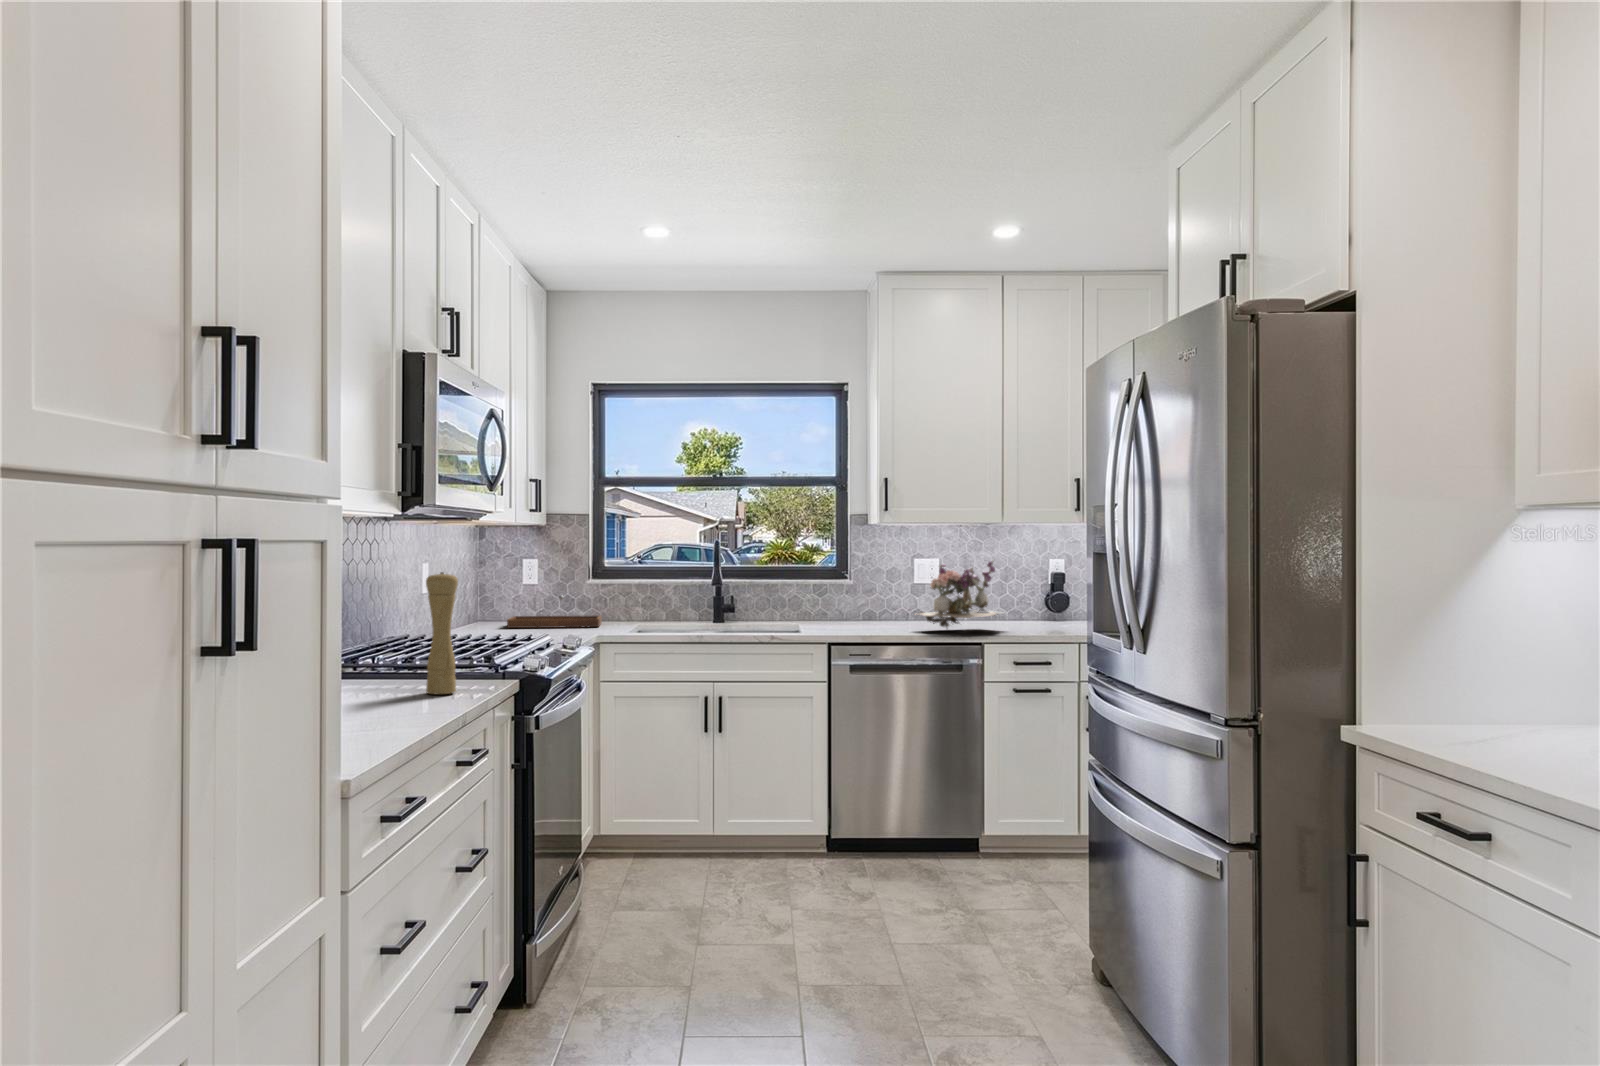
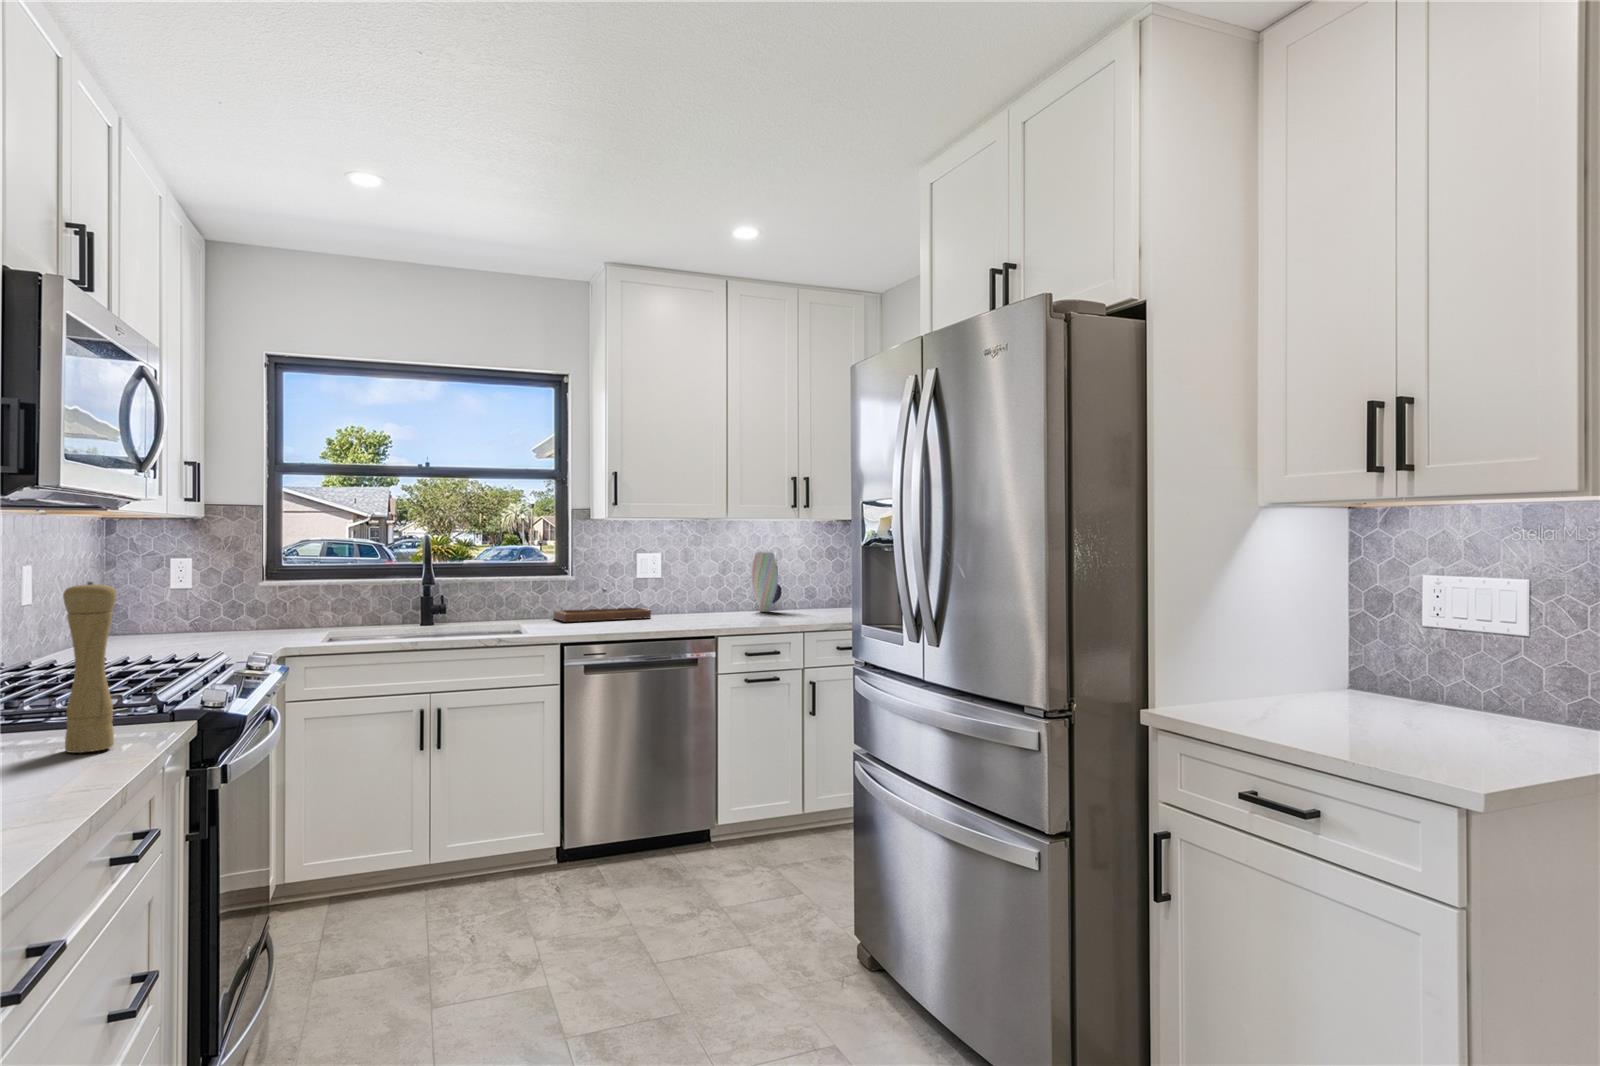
vase: none [1031,559,1060,621] -> present [751,552,778,612]
flower arrangement: present [915,561,996,628] -> none [648,553,737,625]
tray: present [507,595,602,628] -> present [553,588,651,622]

